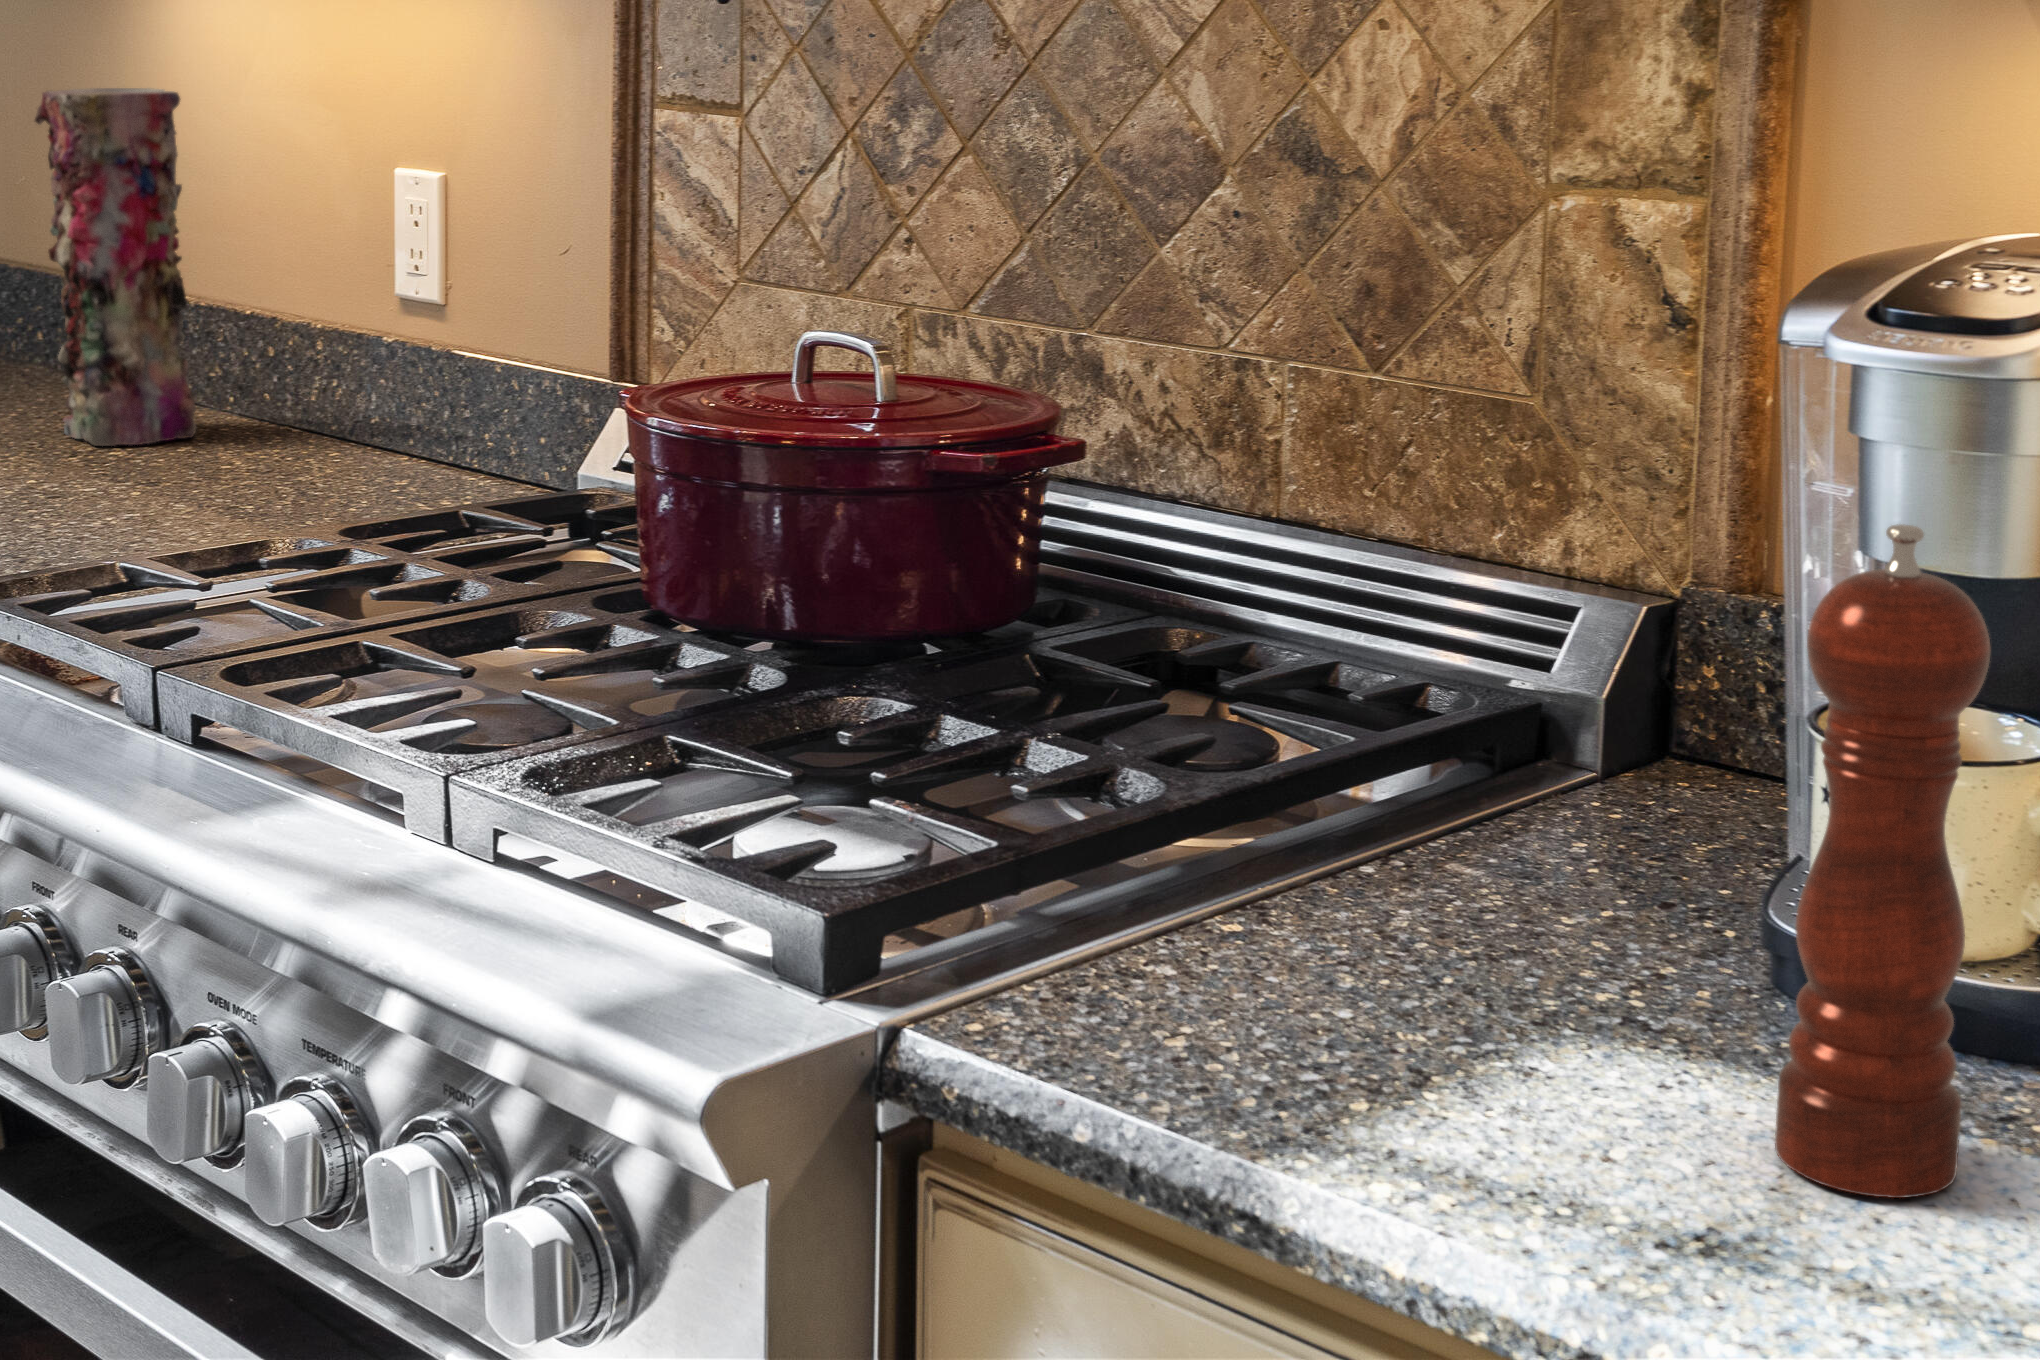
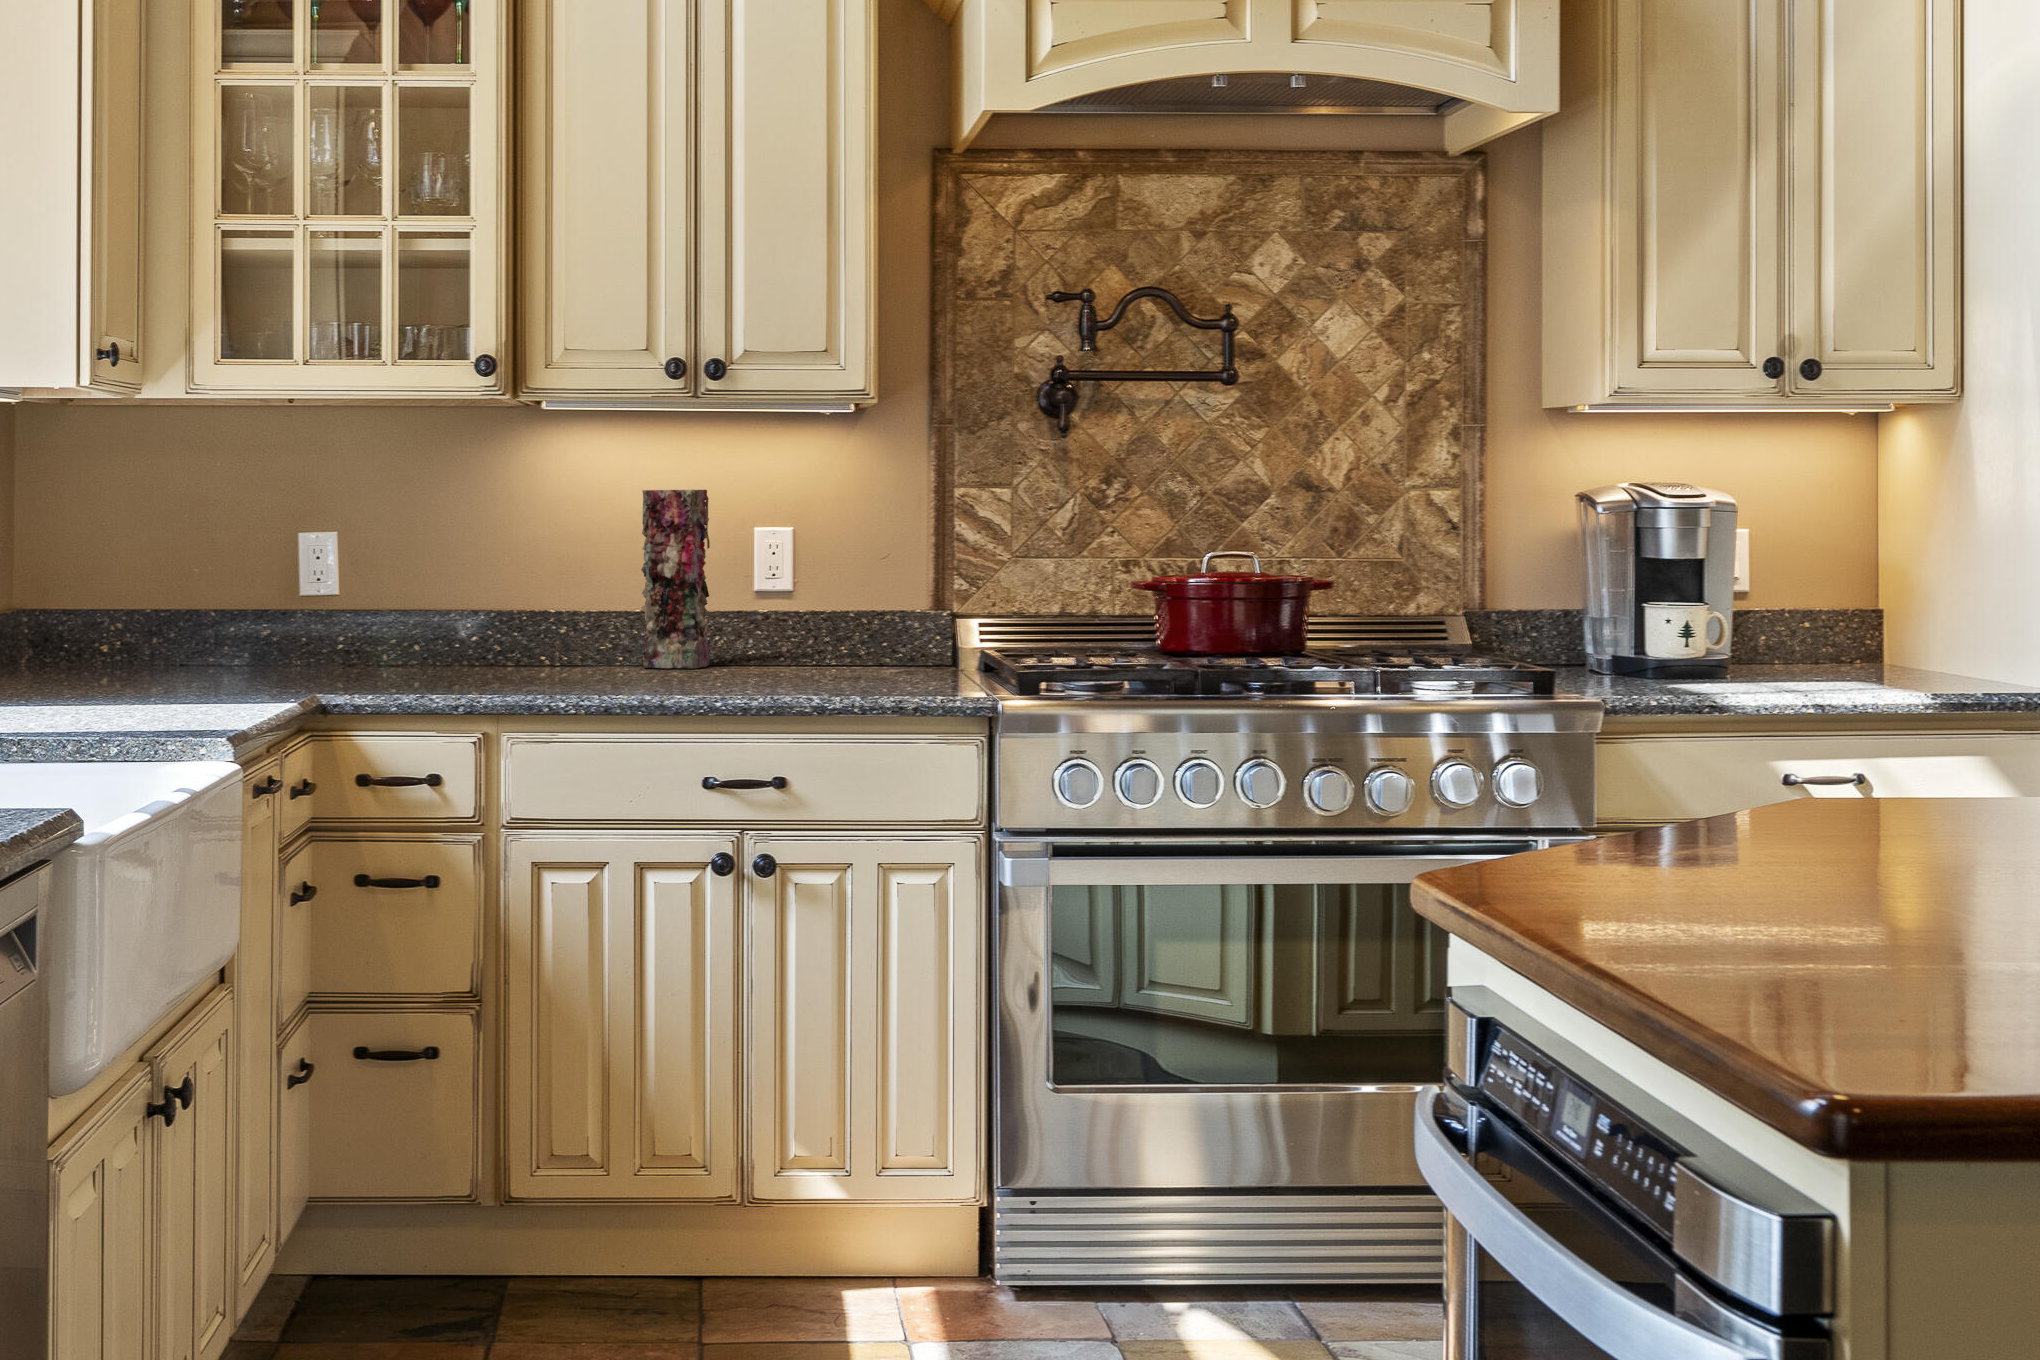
pepper mill: present [1775,524,1990,1198] -> none [1764,525,1809,677]

